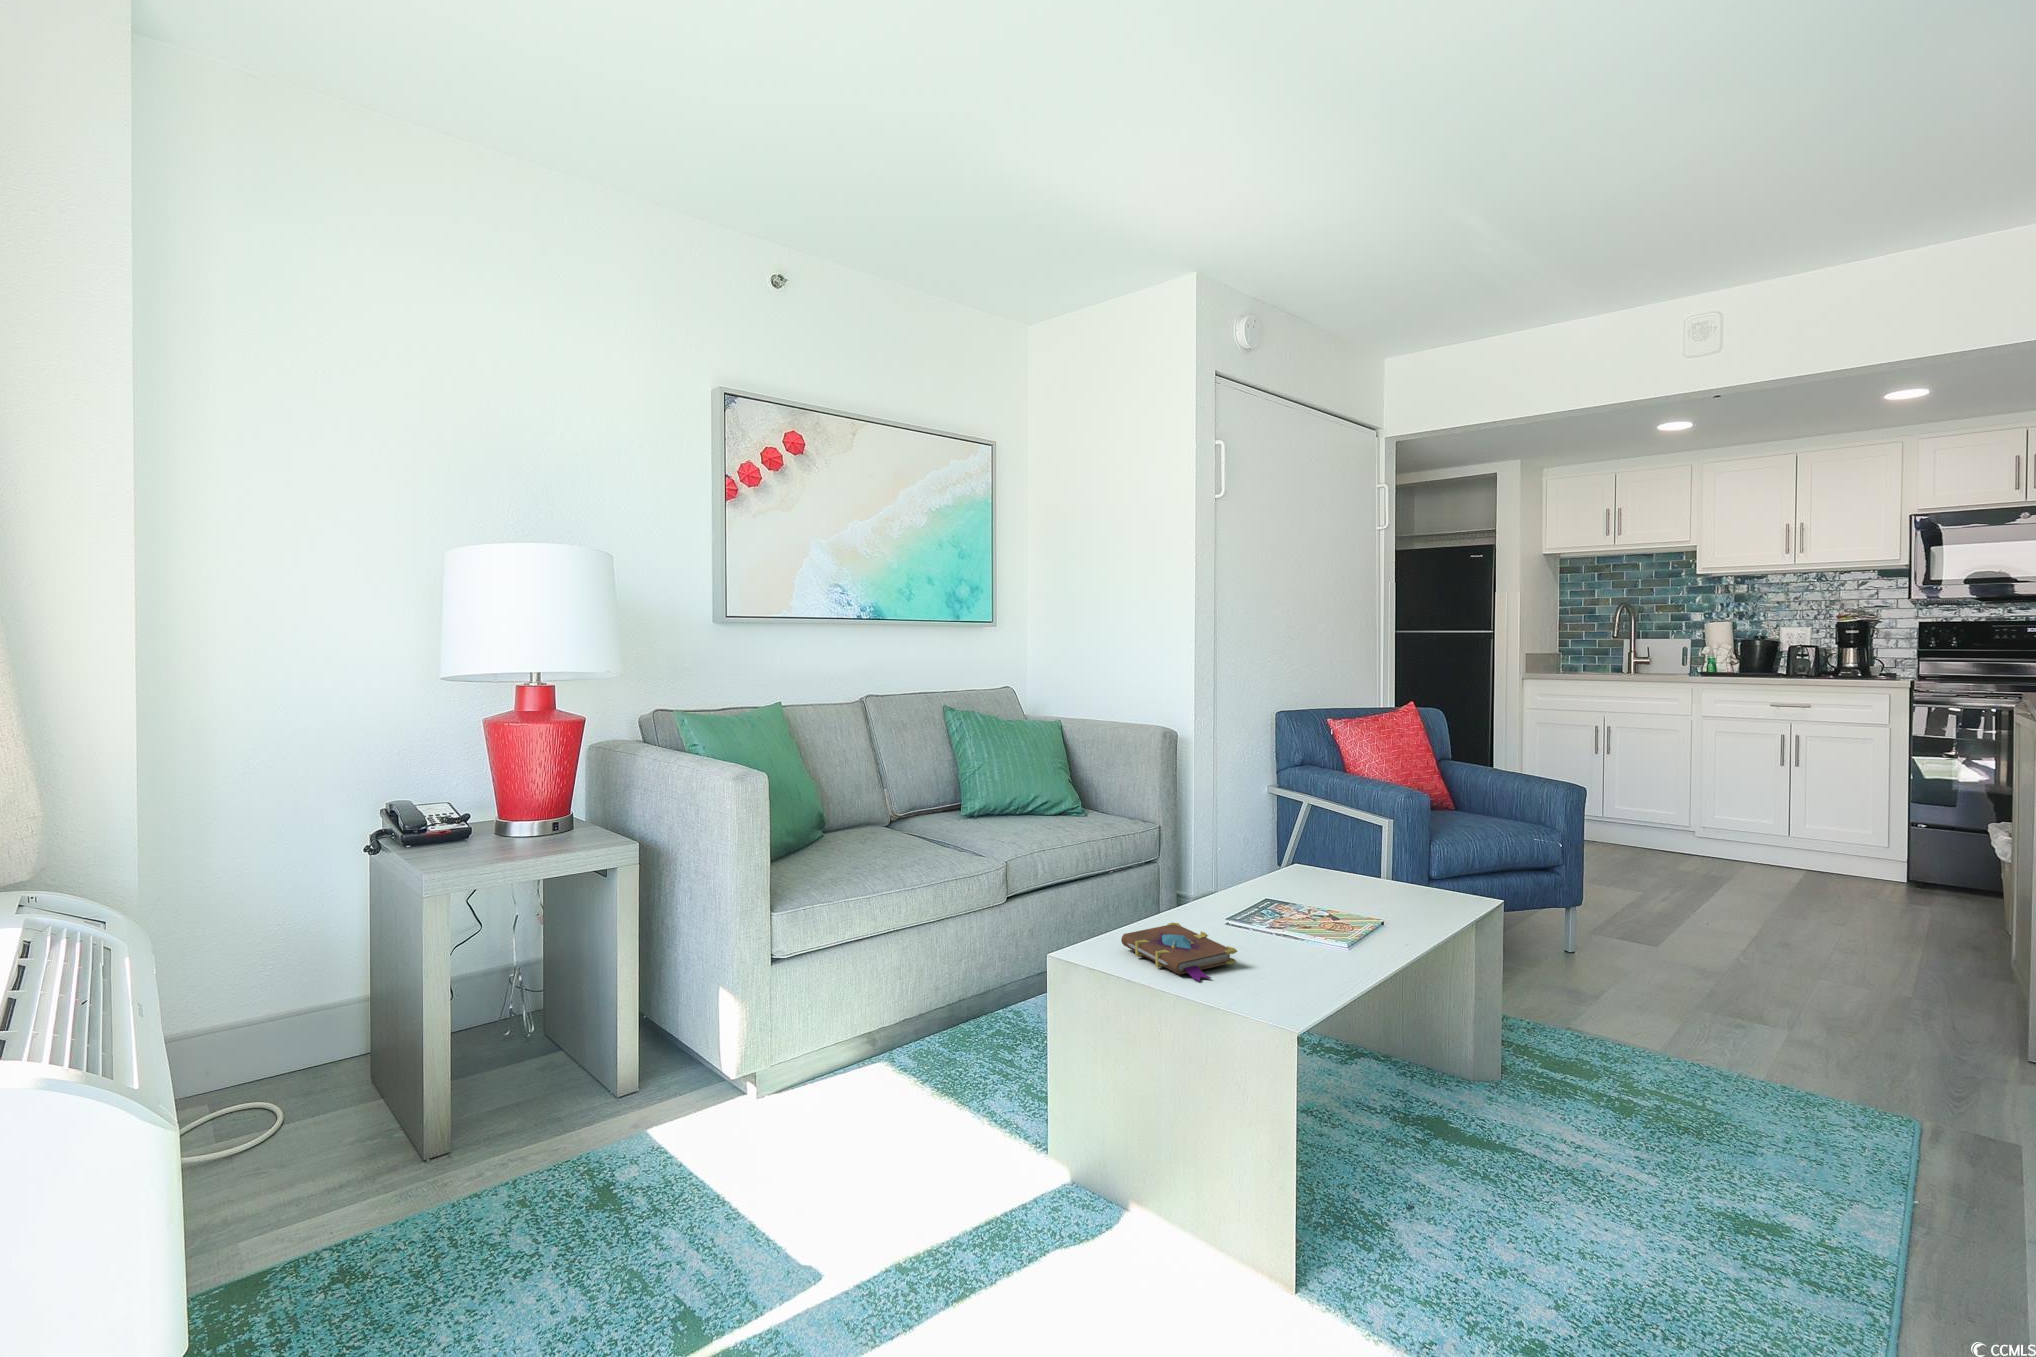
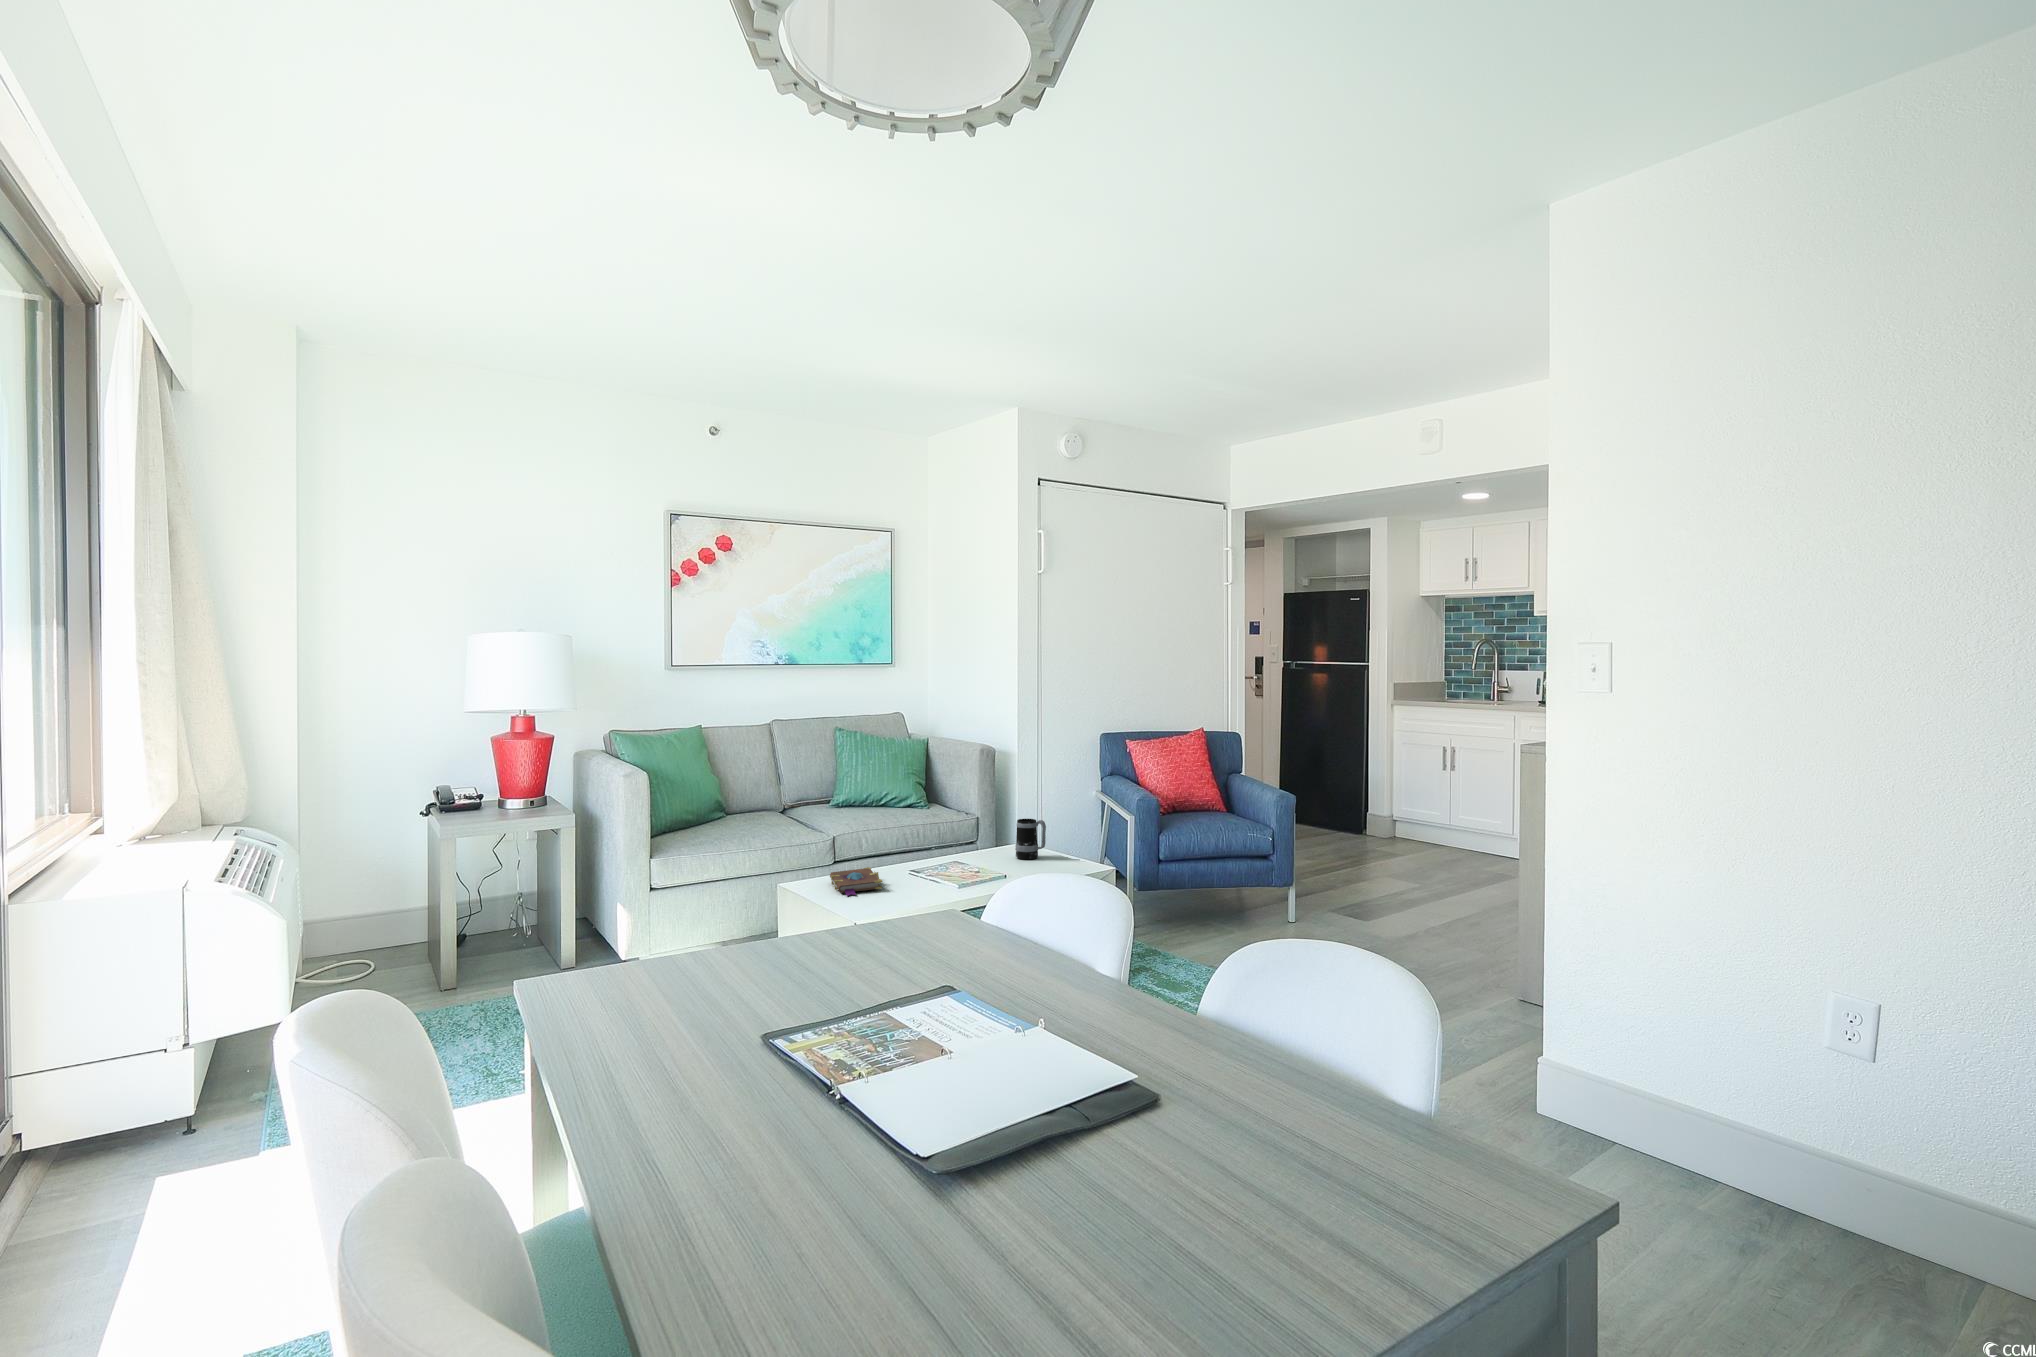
mug: none [1328,834,1380,896] -> present [1015,819,1046,859]

